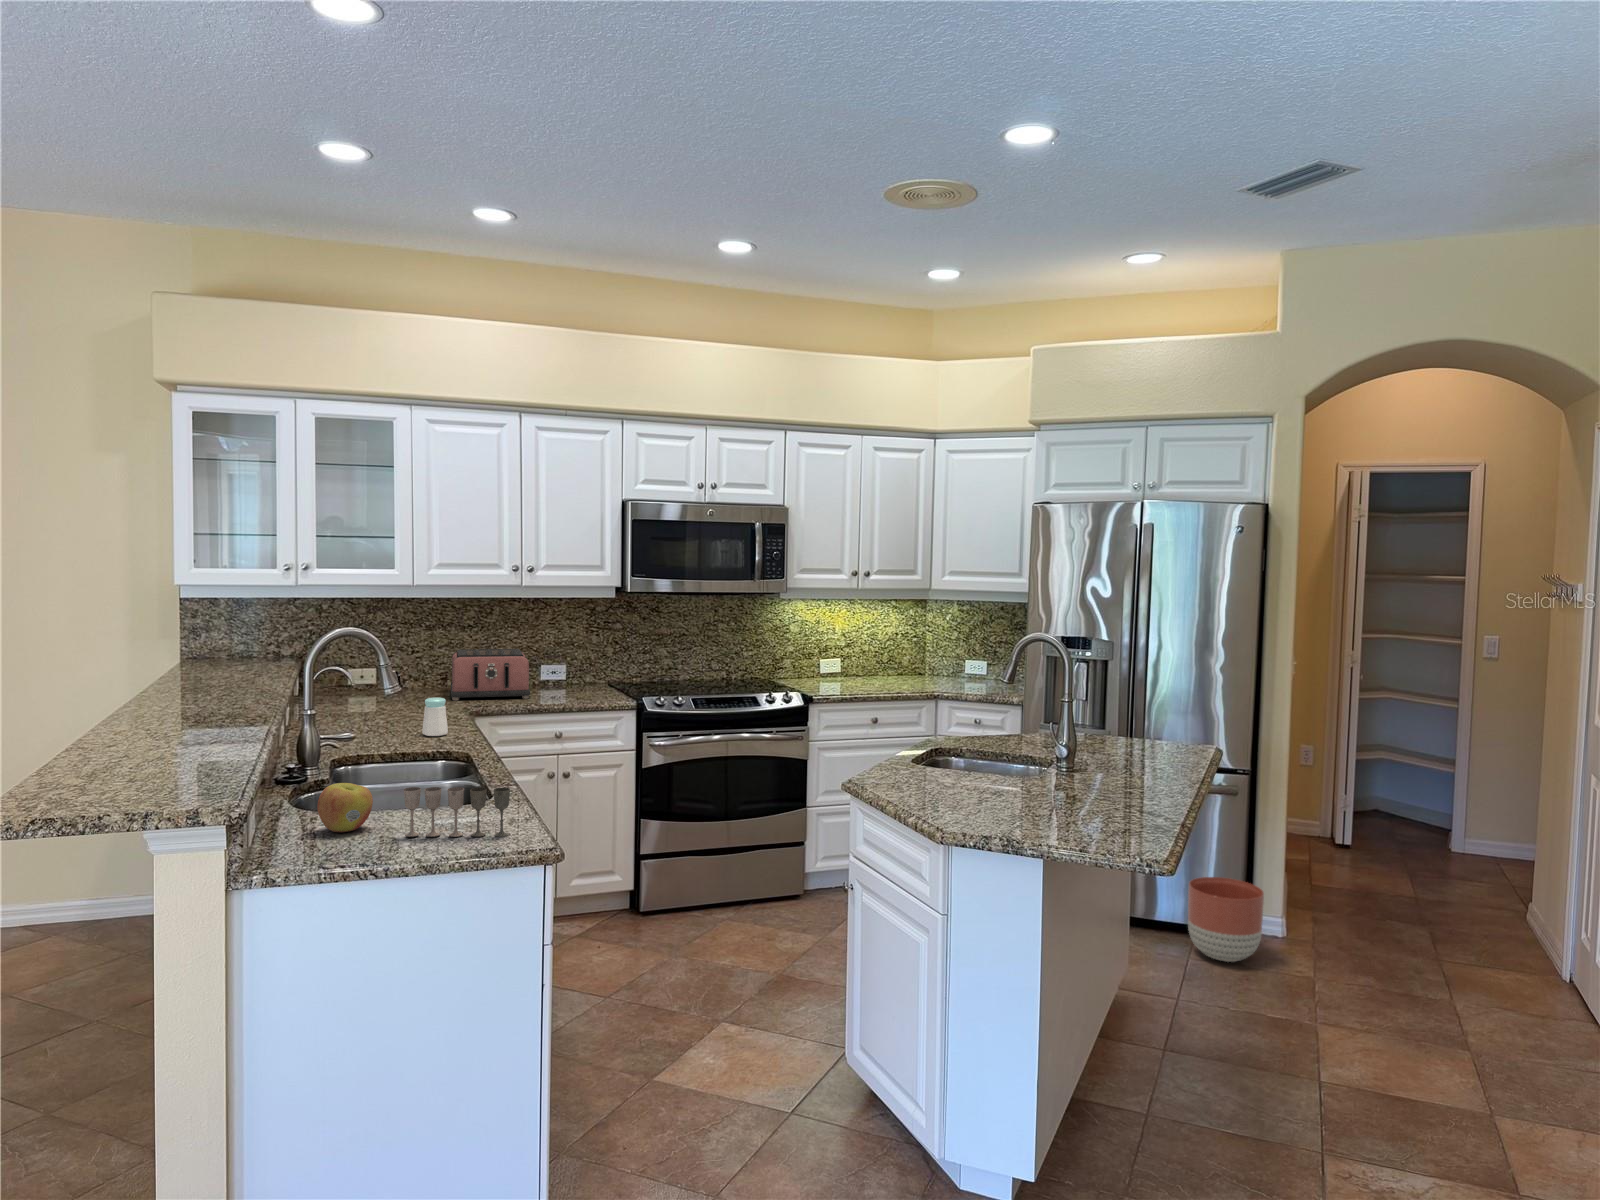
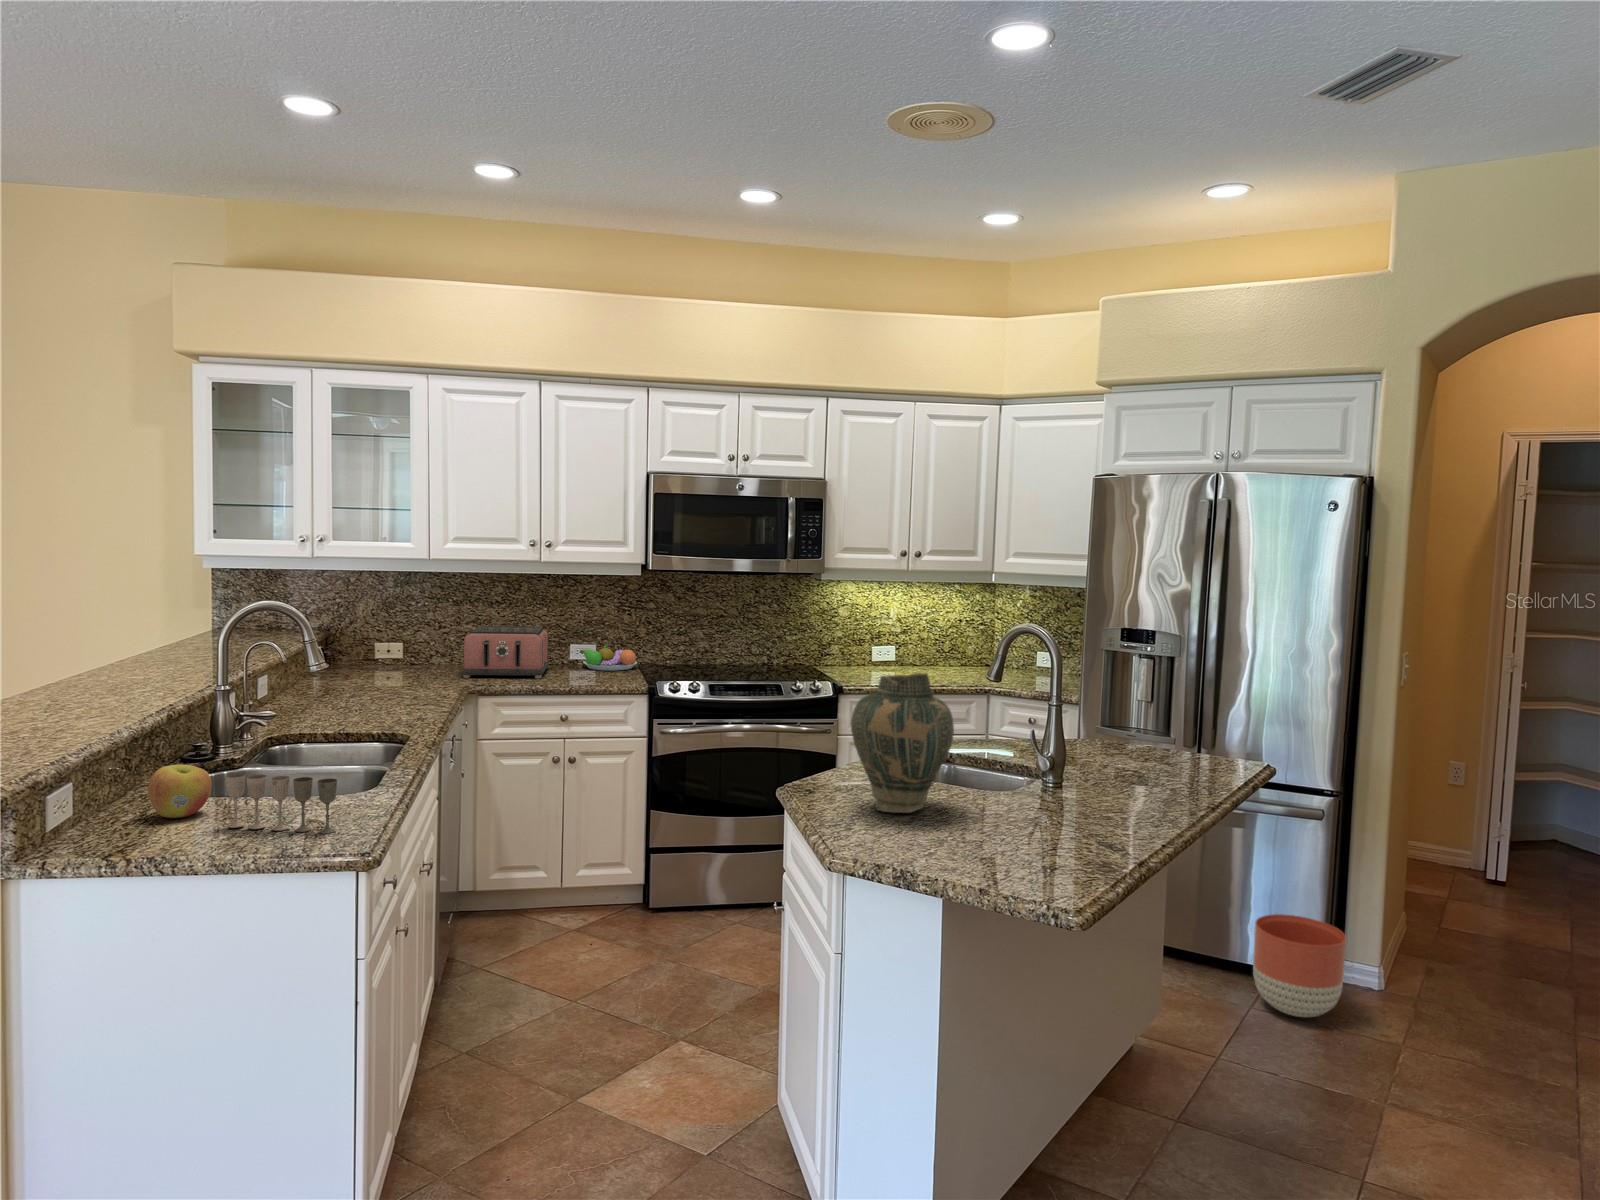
fruit bowl: none [552,664,609,689] -> present [580,644,637,671]
vase: none [922,678,1009,796] -> present [851,673,954,813]
salt shaker: present [422,698,448,736] -> none [387,675,413,715]

